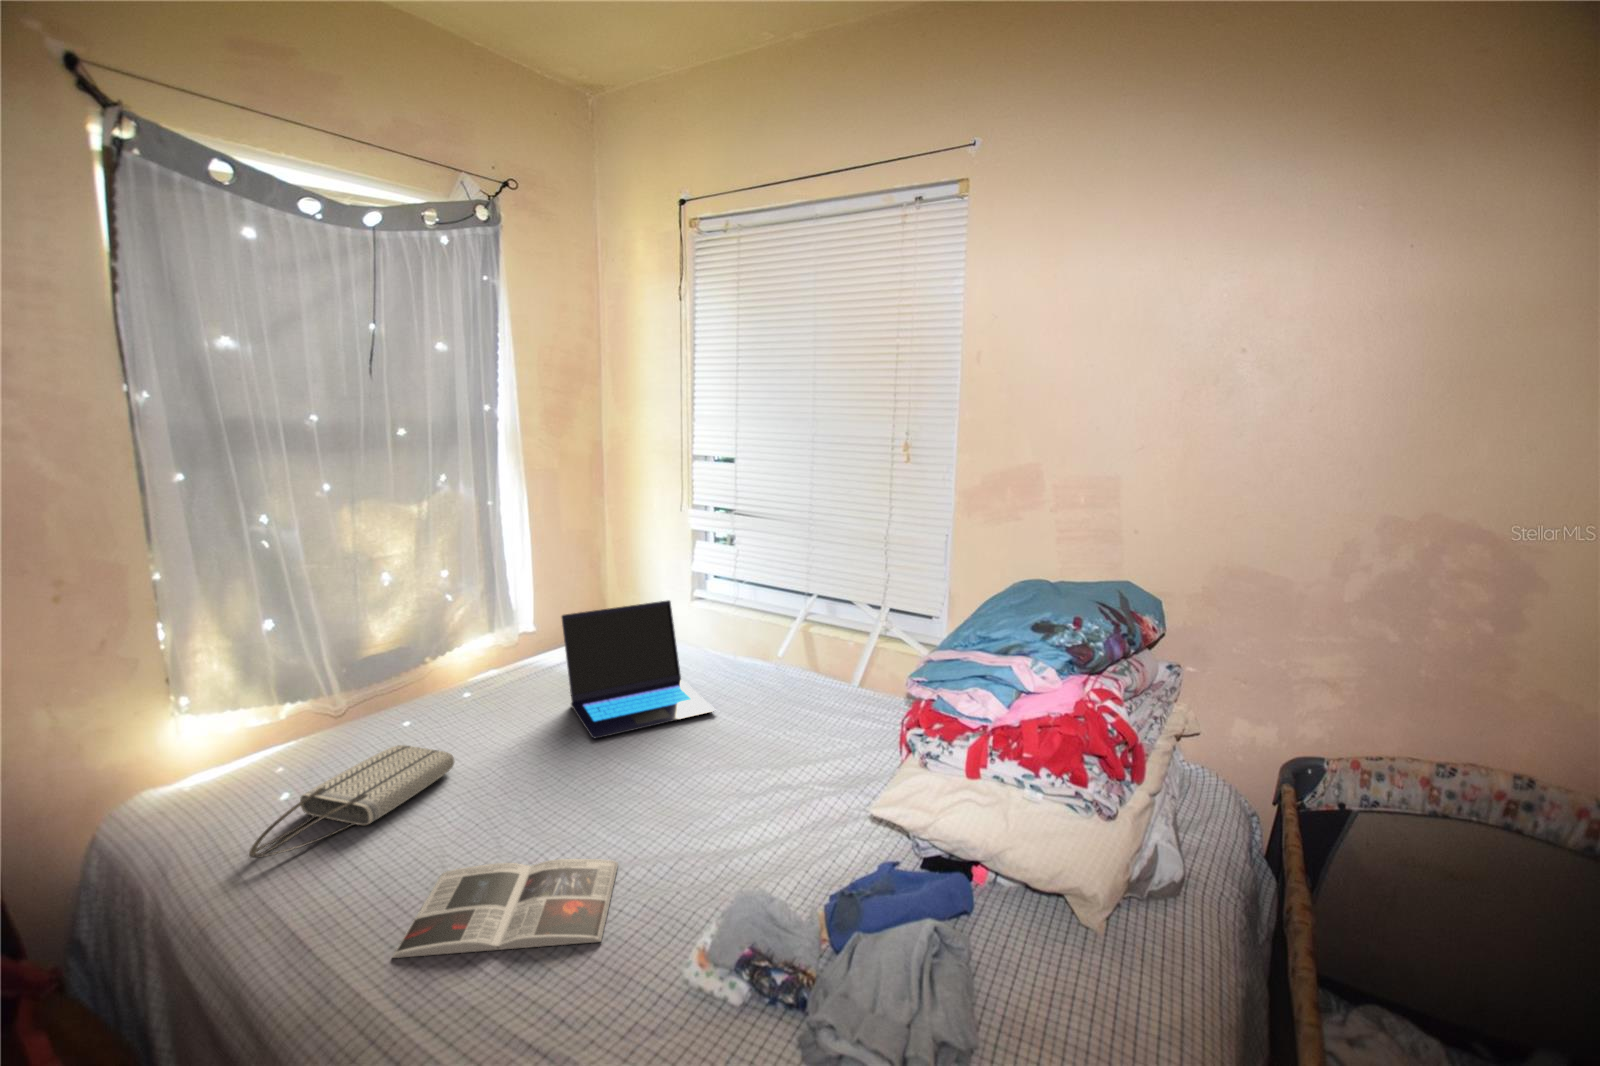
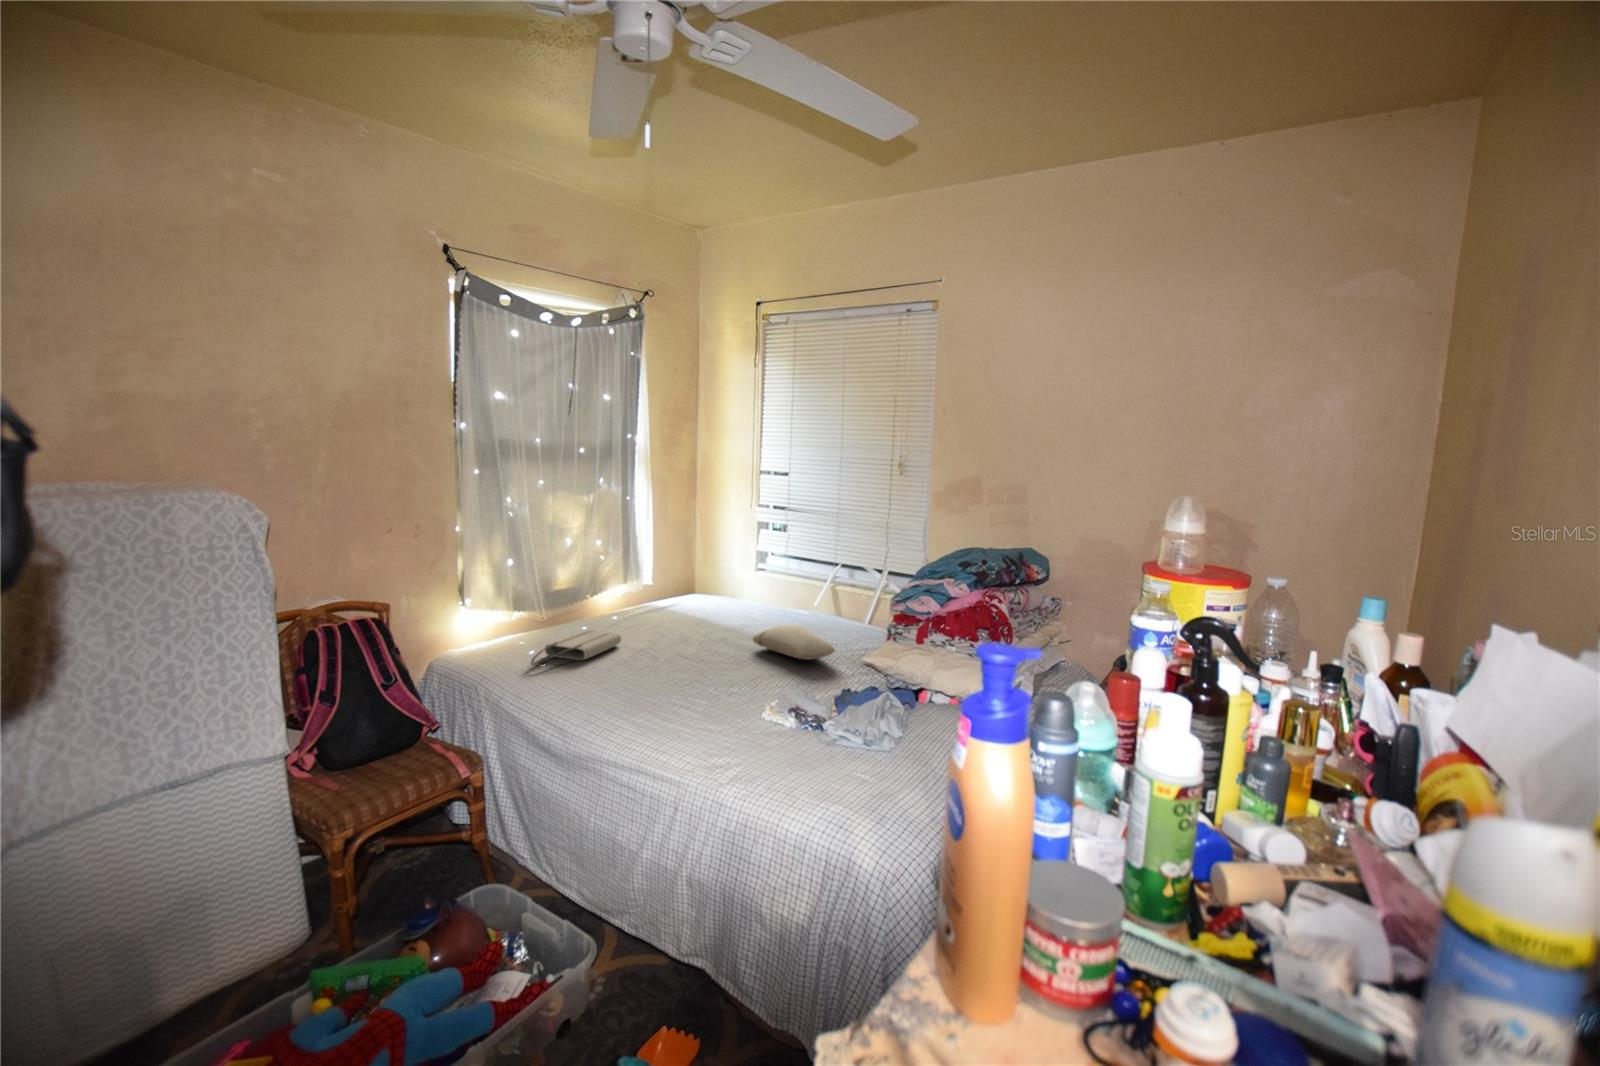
laptop: present [562,600,715,738] -> none [676,562,773,637]
pillow: none [680,720,822,806] -> present [753,625,835,659]
magazine: present [393,859,618,958] -> none [618,672,722,697]

